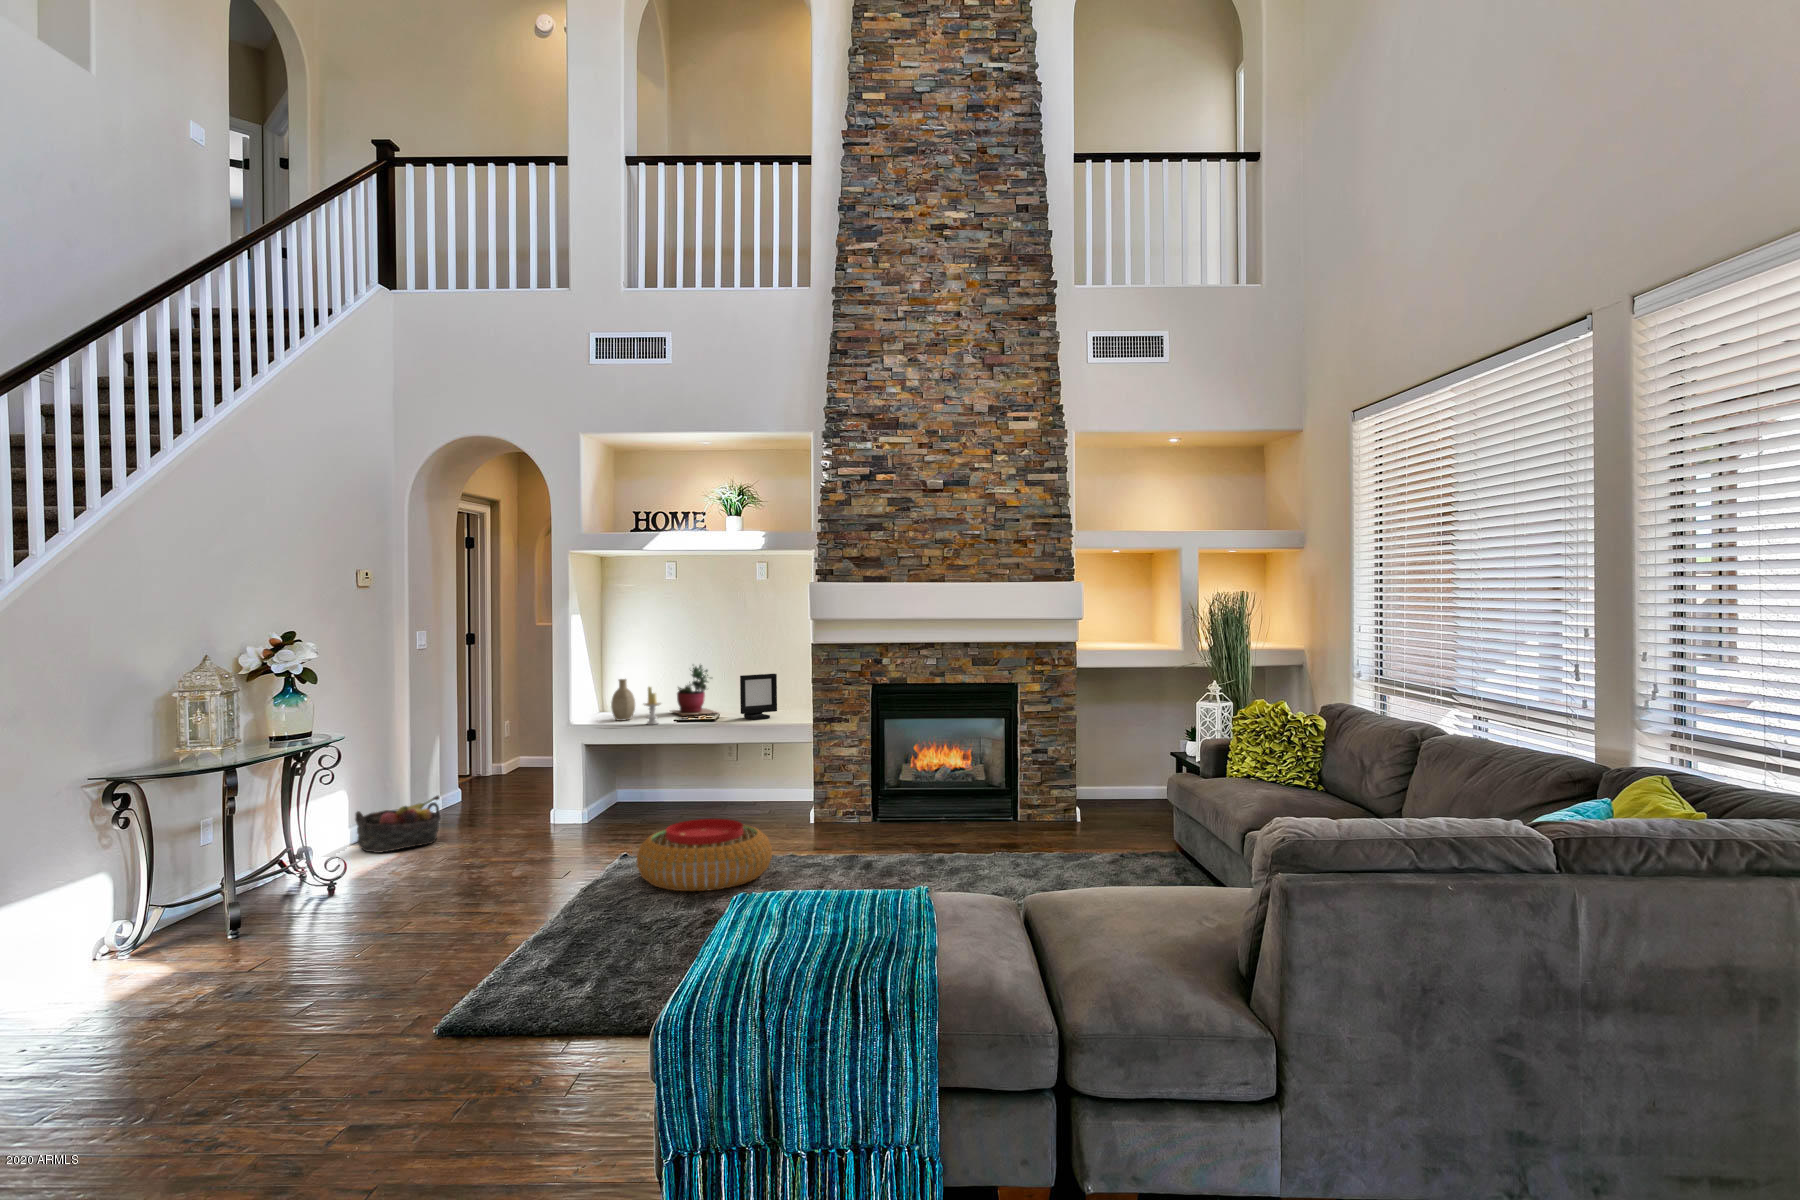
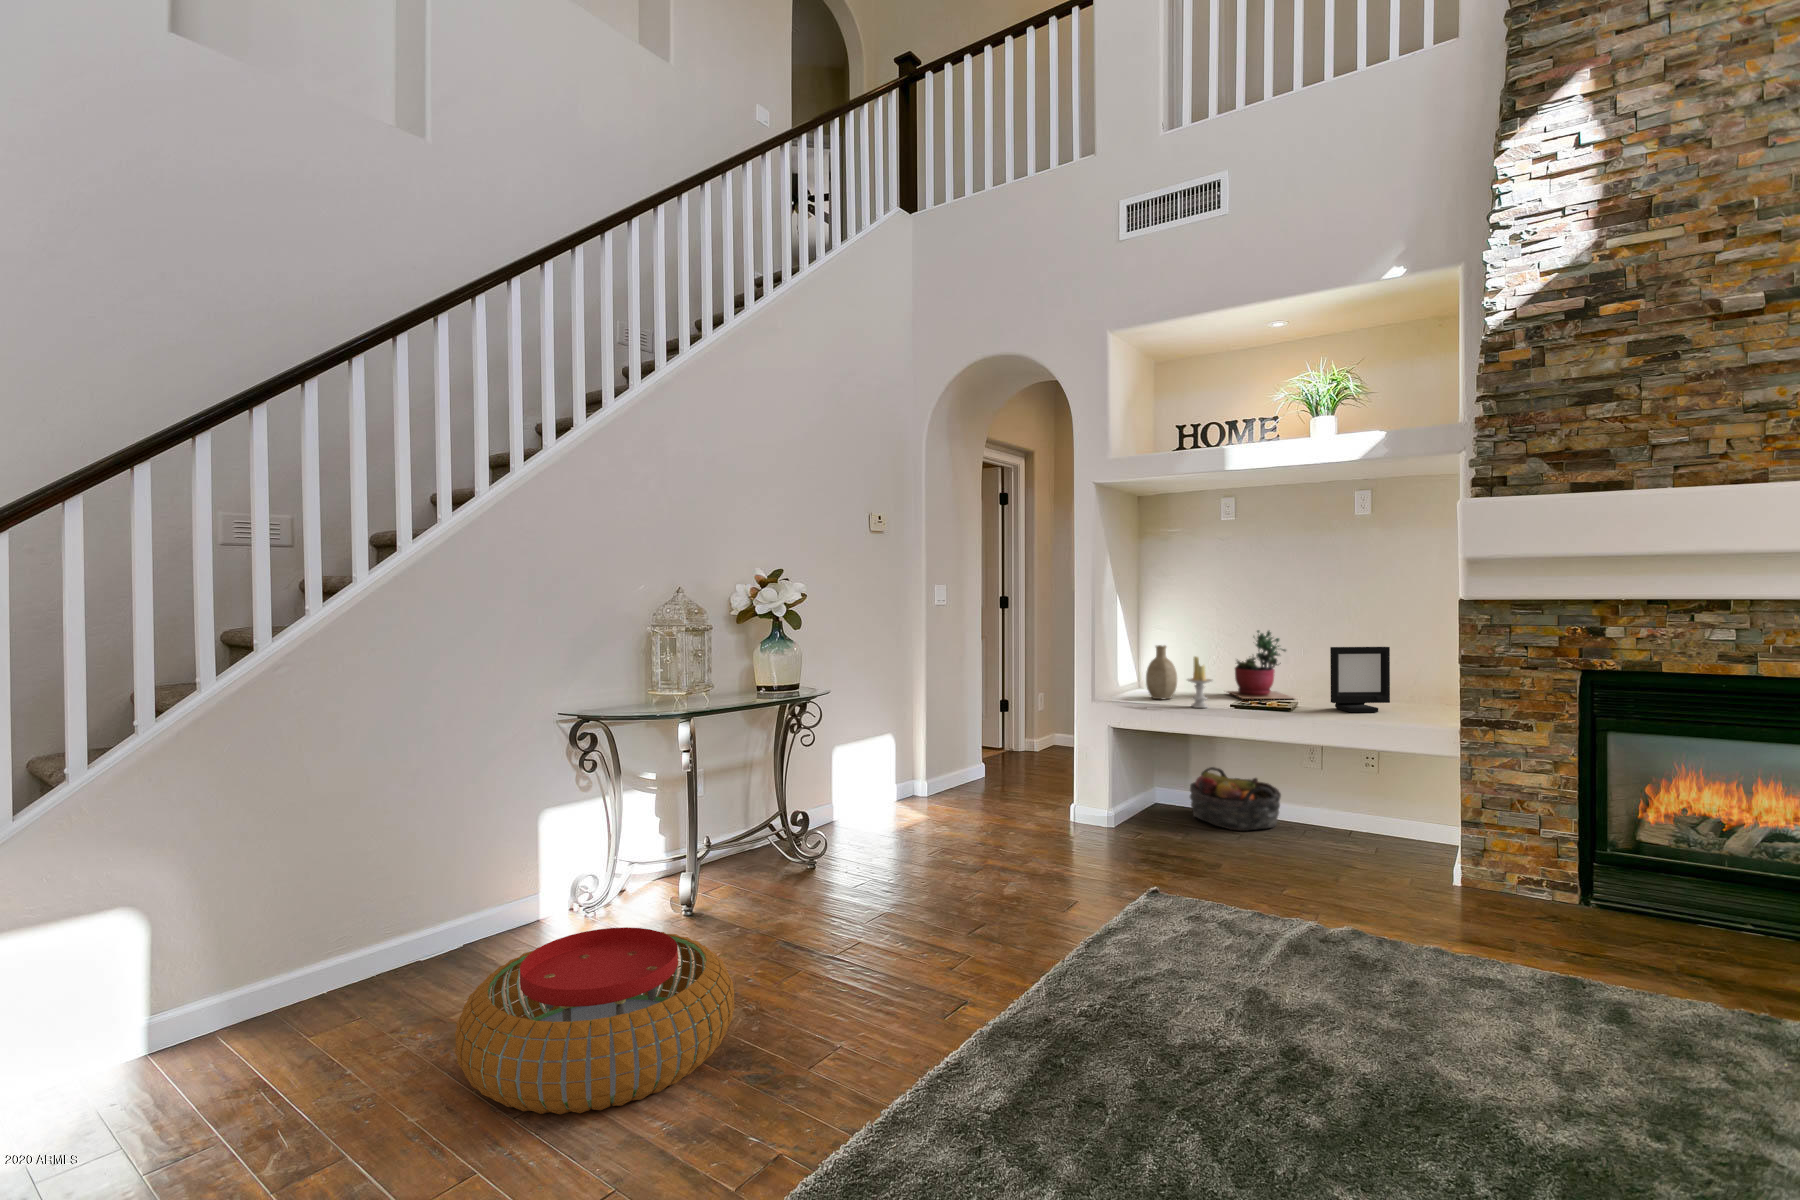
basket: present [355,796,441,853] -> present [1190,767,1281,831]
pouf: present [637,819,772,891] -> present [455,927,735,1115]

